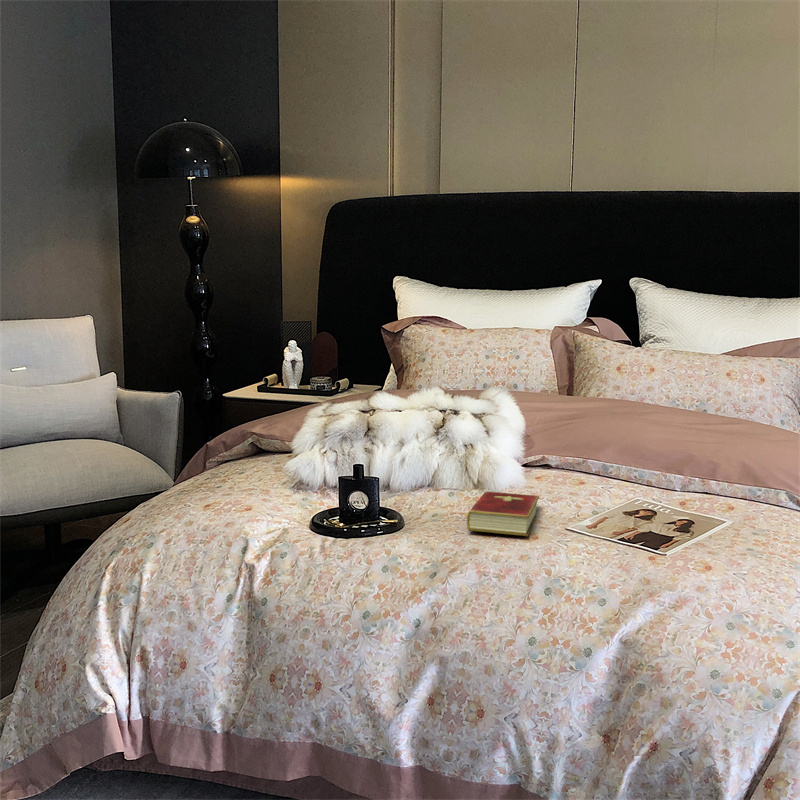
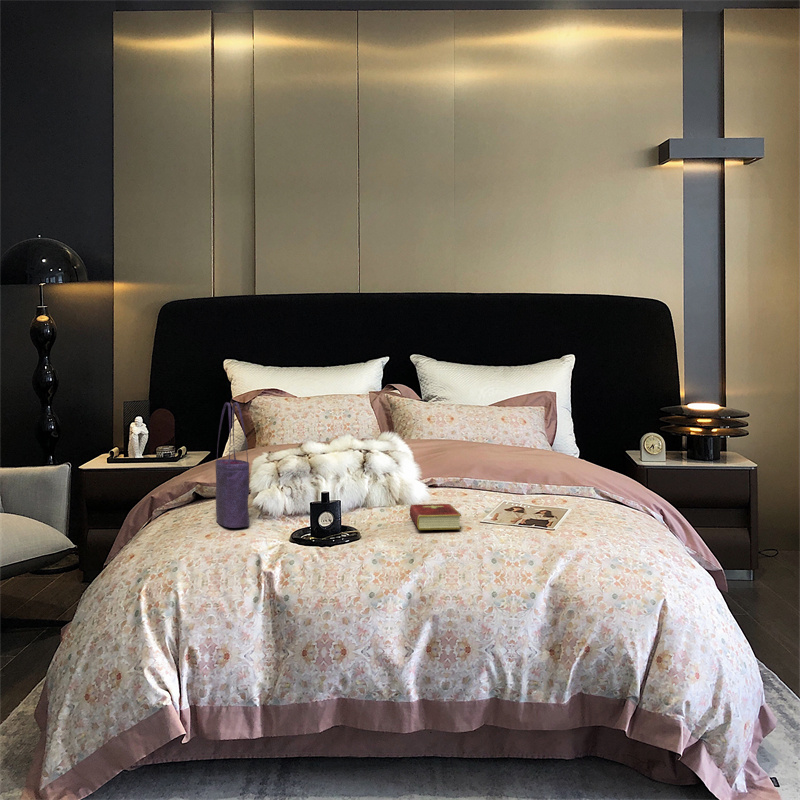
tote bag: none [241,339,275,498] -> present [215,402,249,528]

